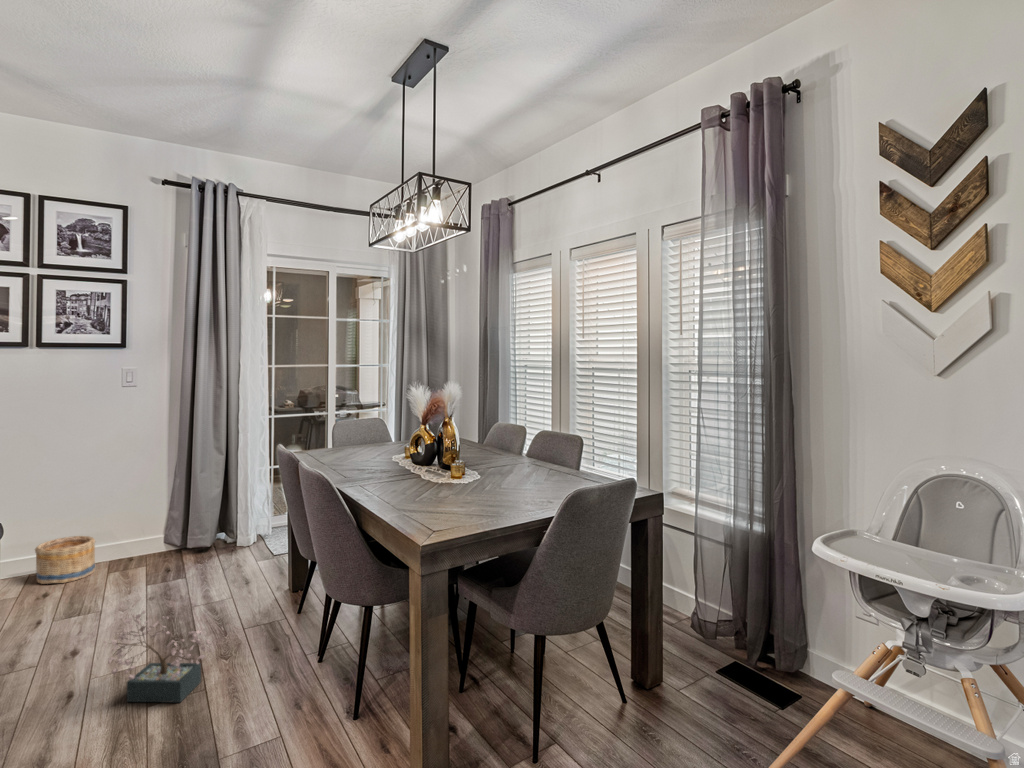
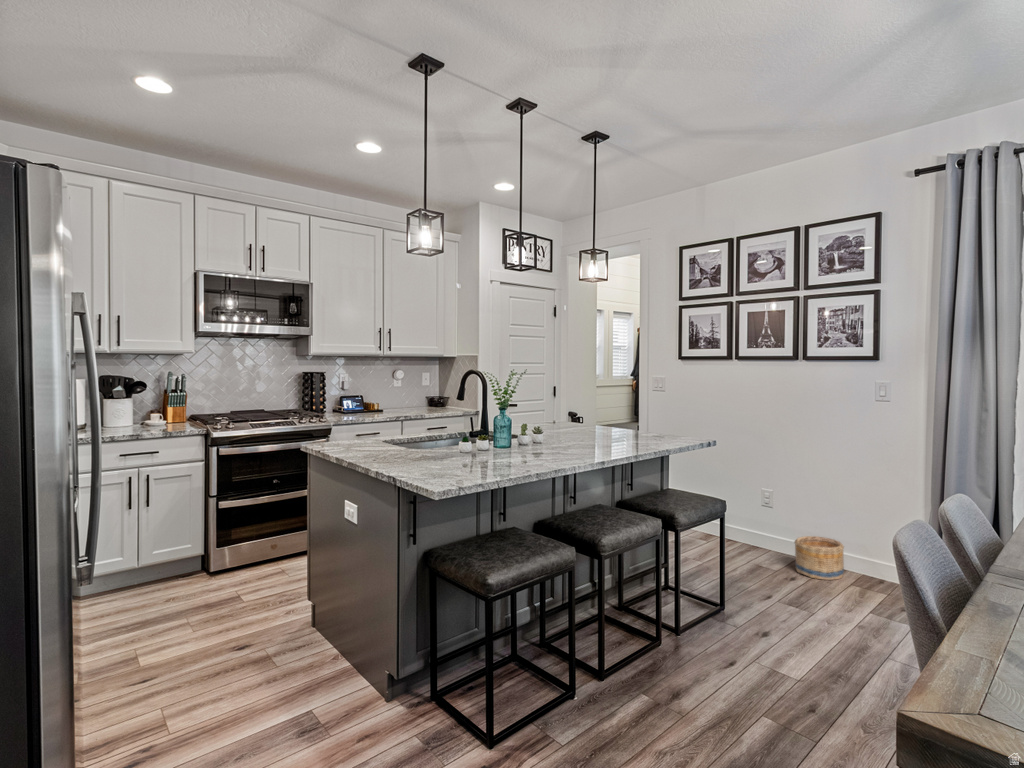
decorative plant: present [104,611,212,702] -> none [736,622,833,733]

